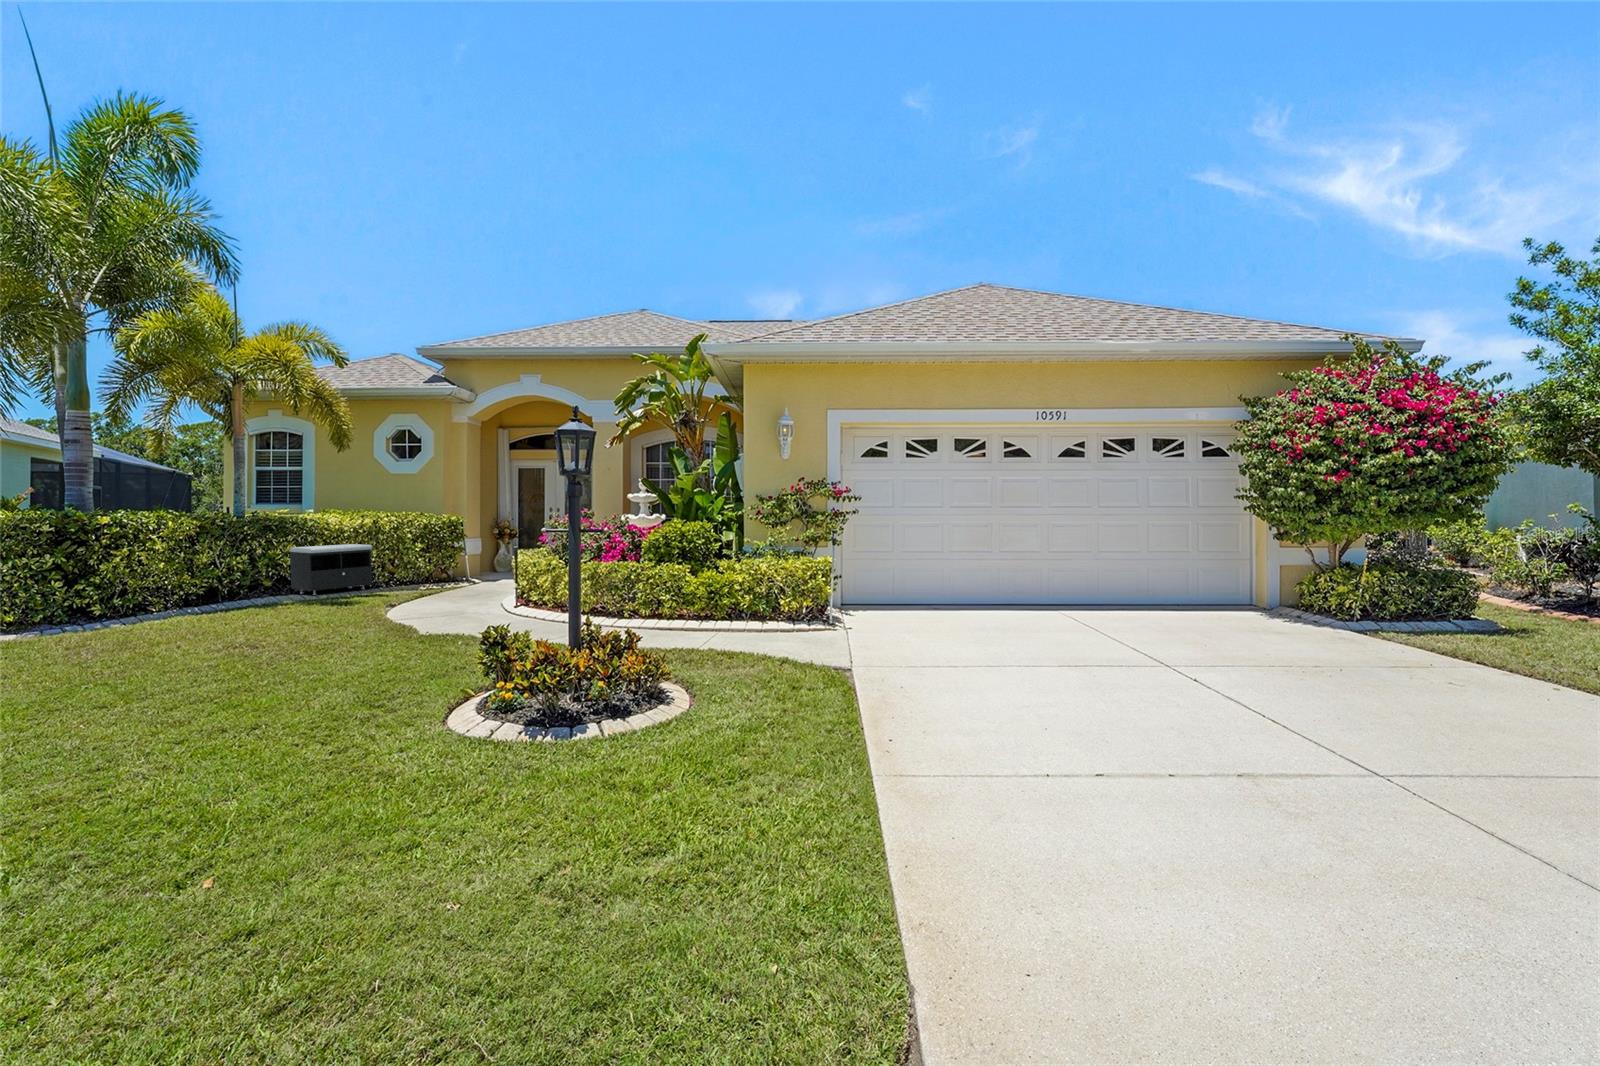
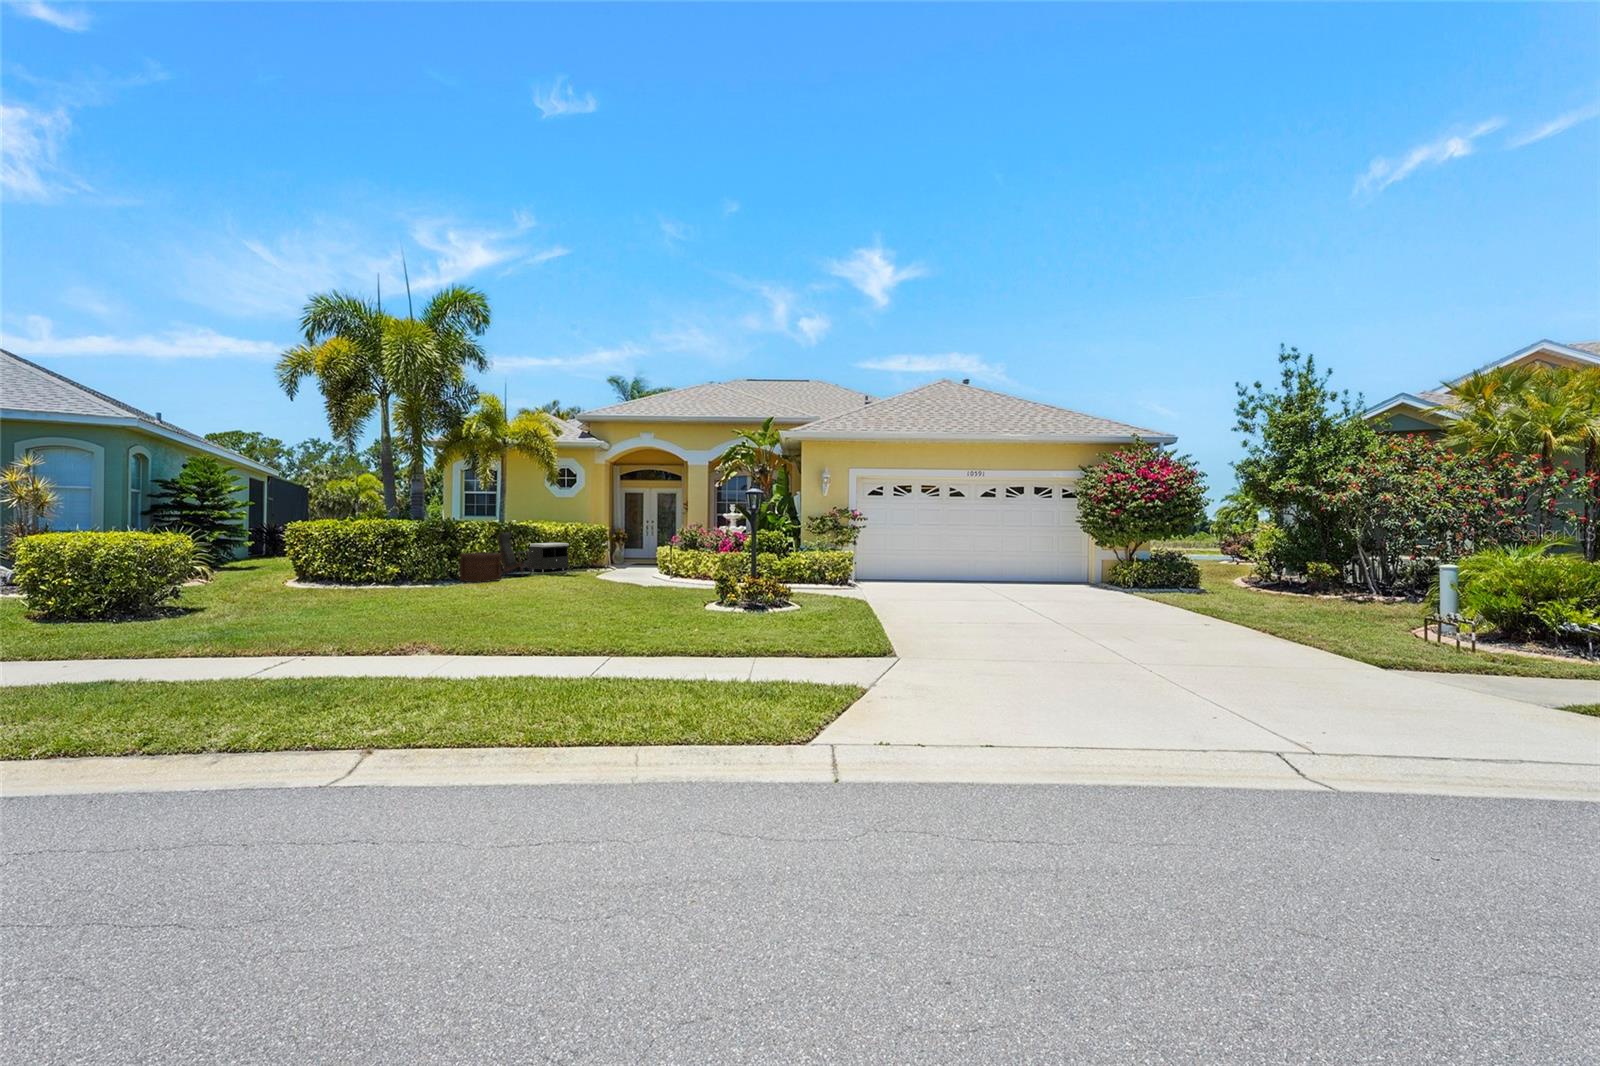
lounge chair: none [194,530,280,608] -> present [498,533,531,575]
wooden crate: none [61,568,160,630] -> present [459,552,501,582]

